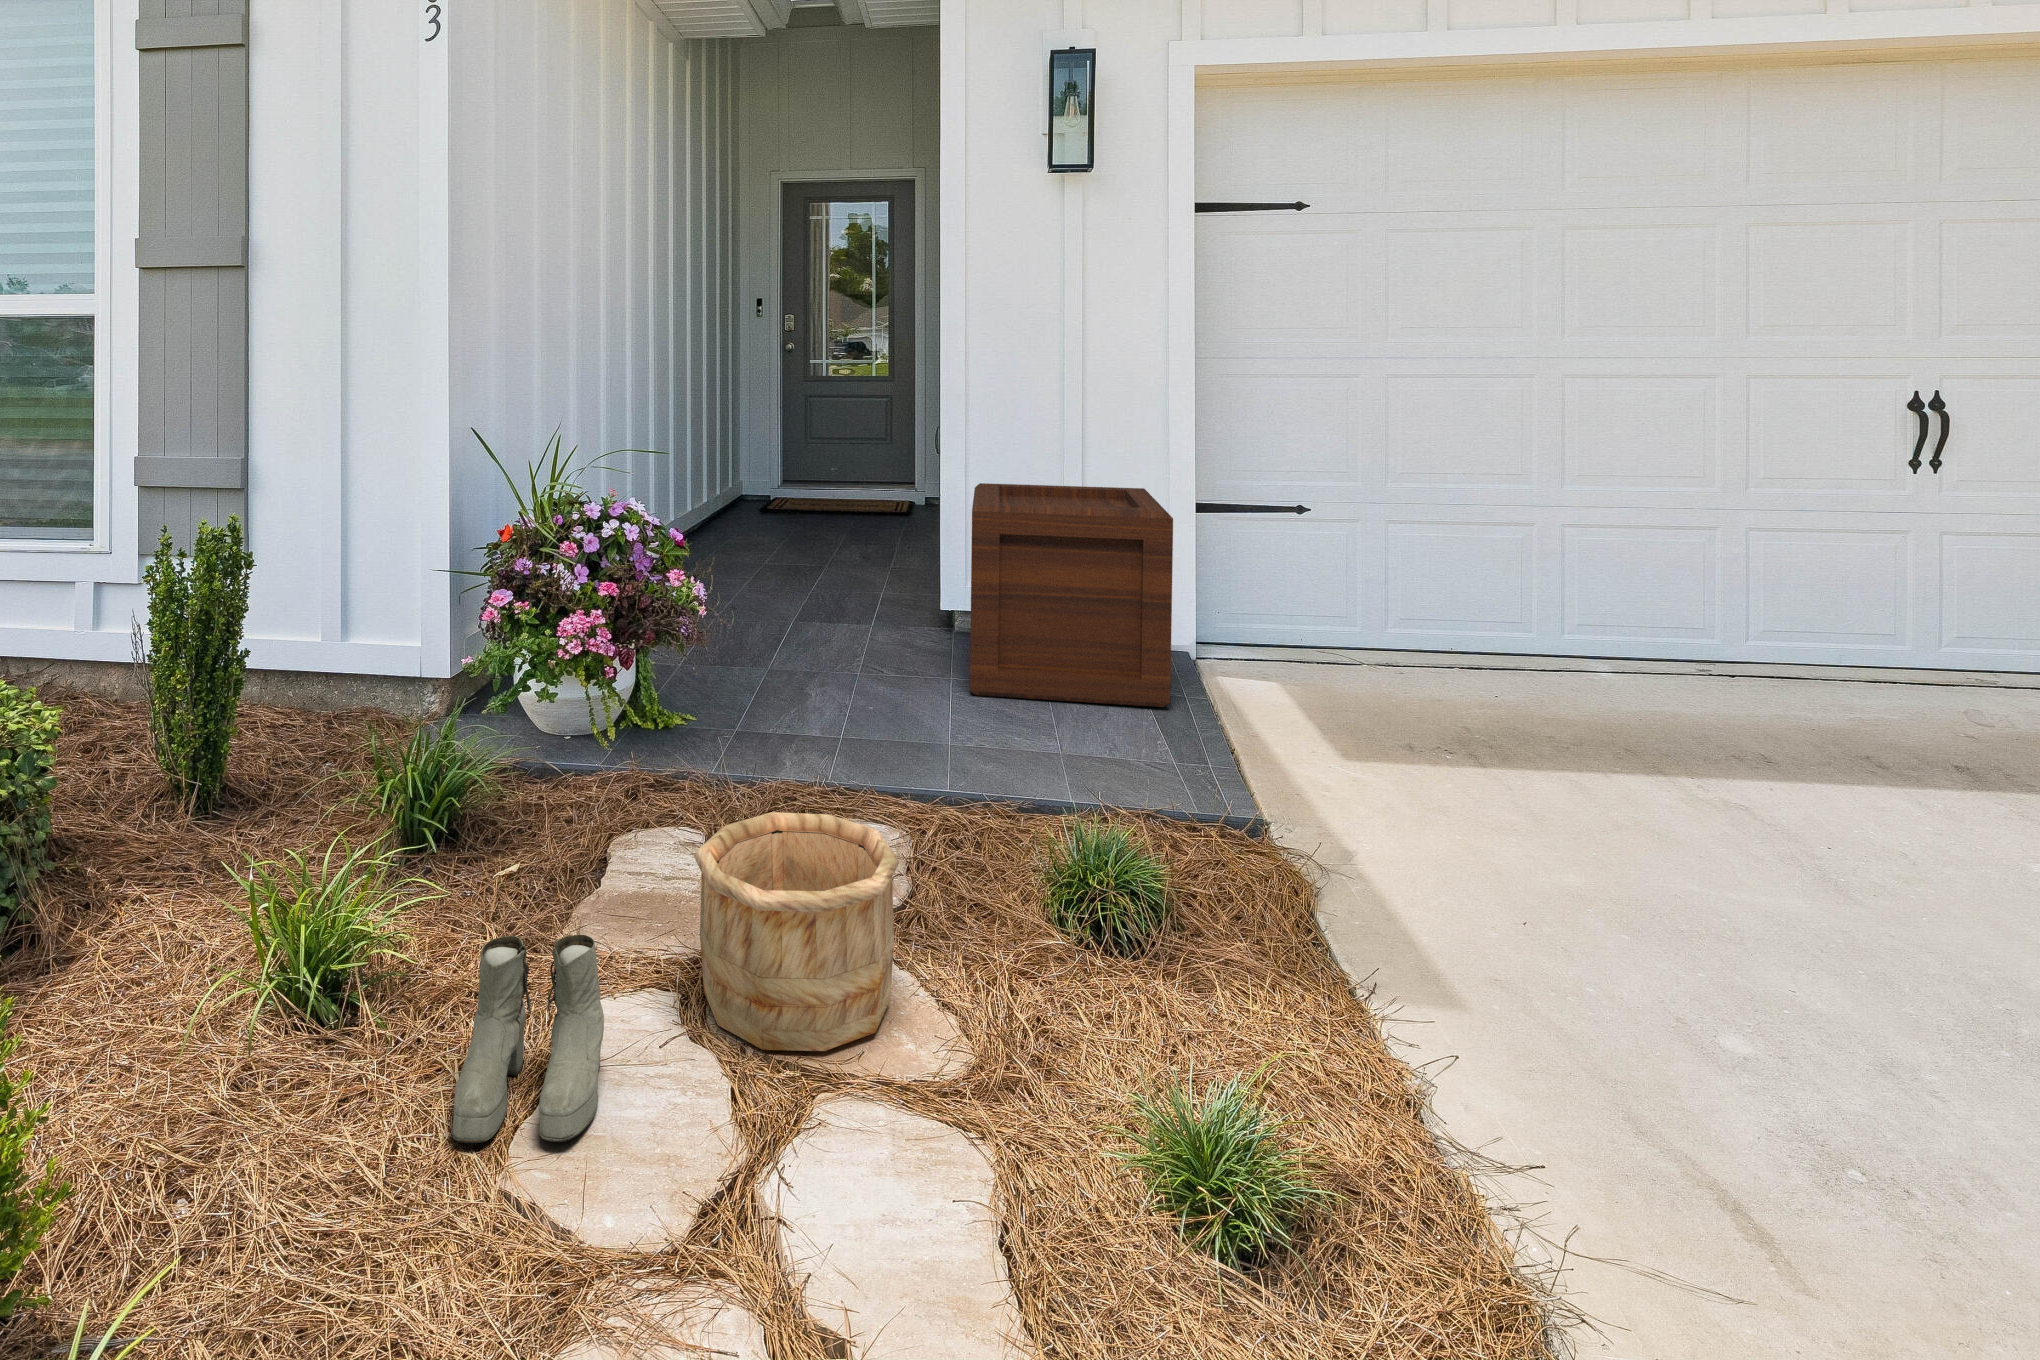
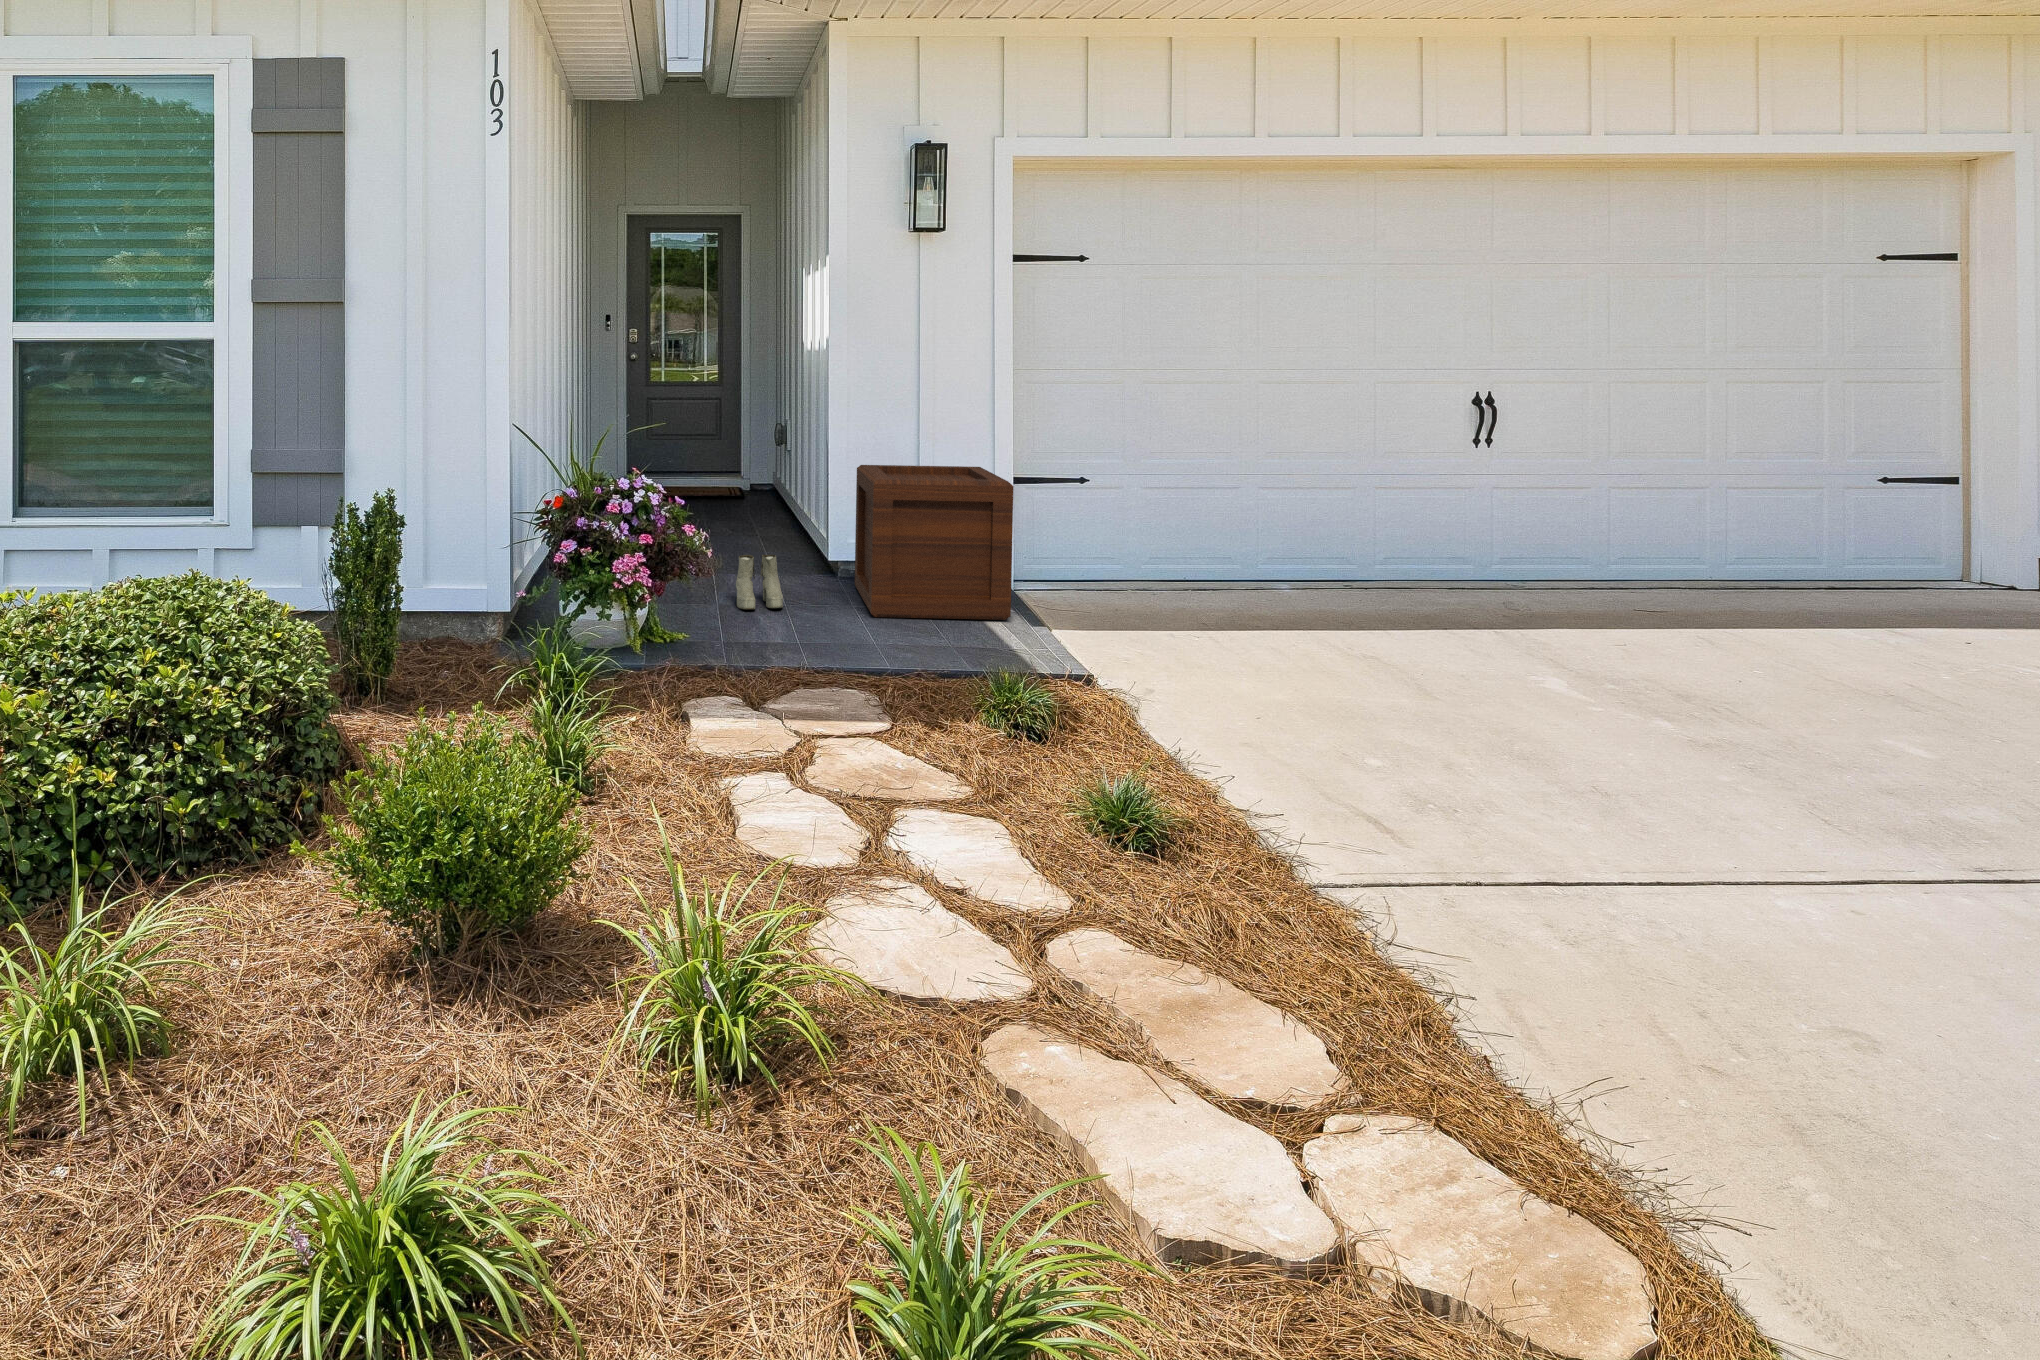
wooden bucket: present [694,812,899,1051] -> none [804,662,924,788]
boots: present [452,934,604,1143] -> present [736,555,783,610]

